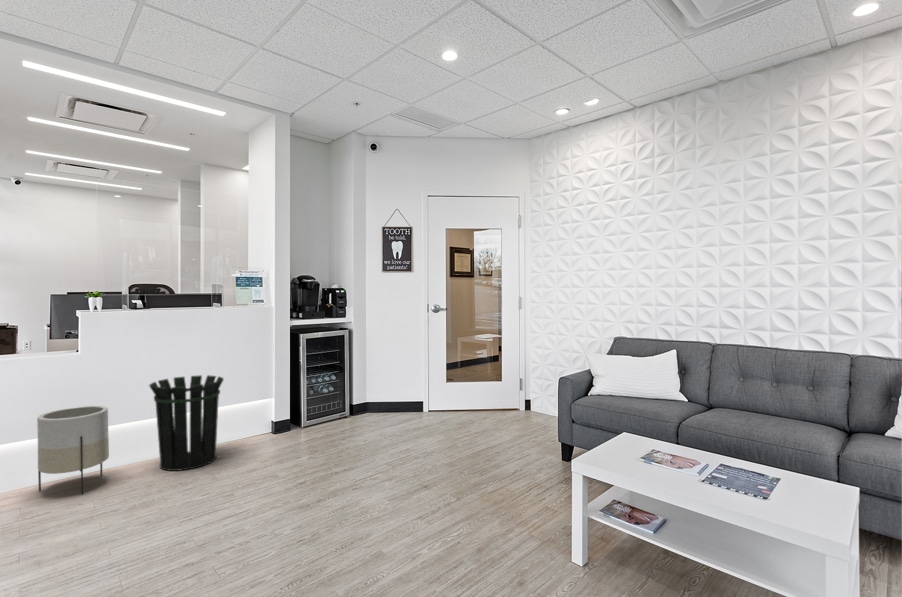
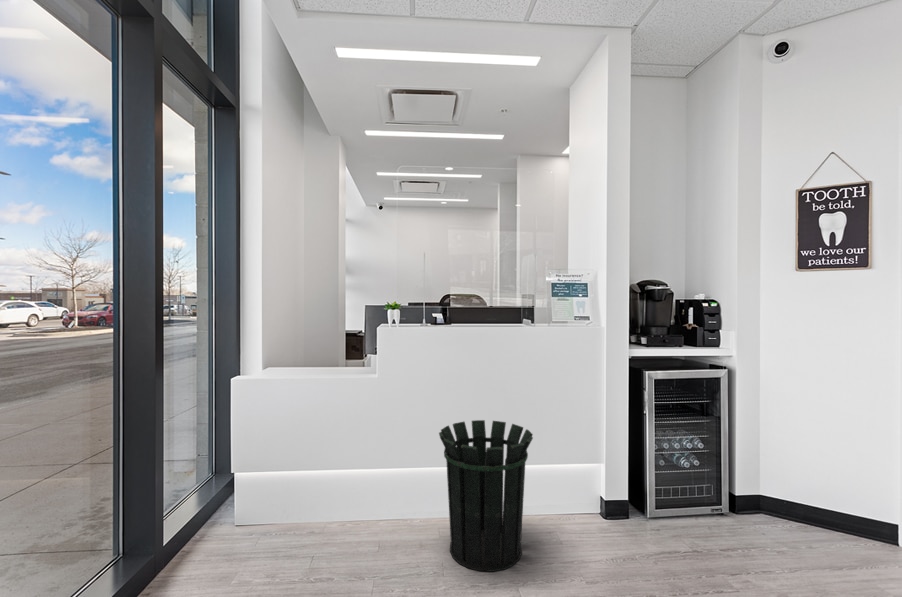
planter: present [37,406,109,494] -> none [321,446,393,576]

